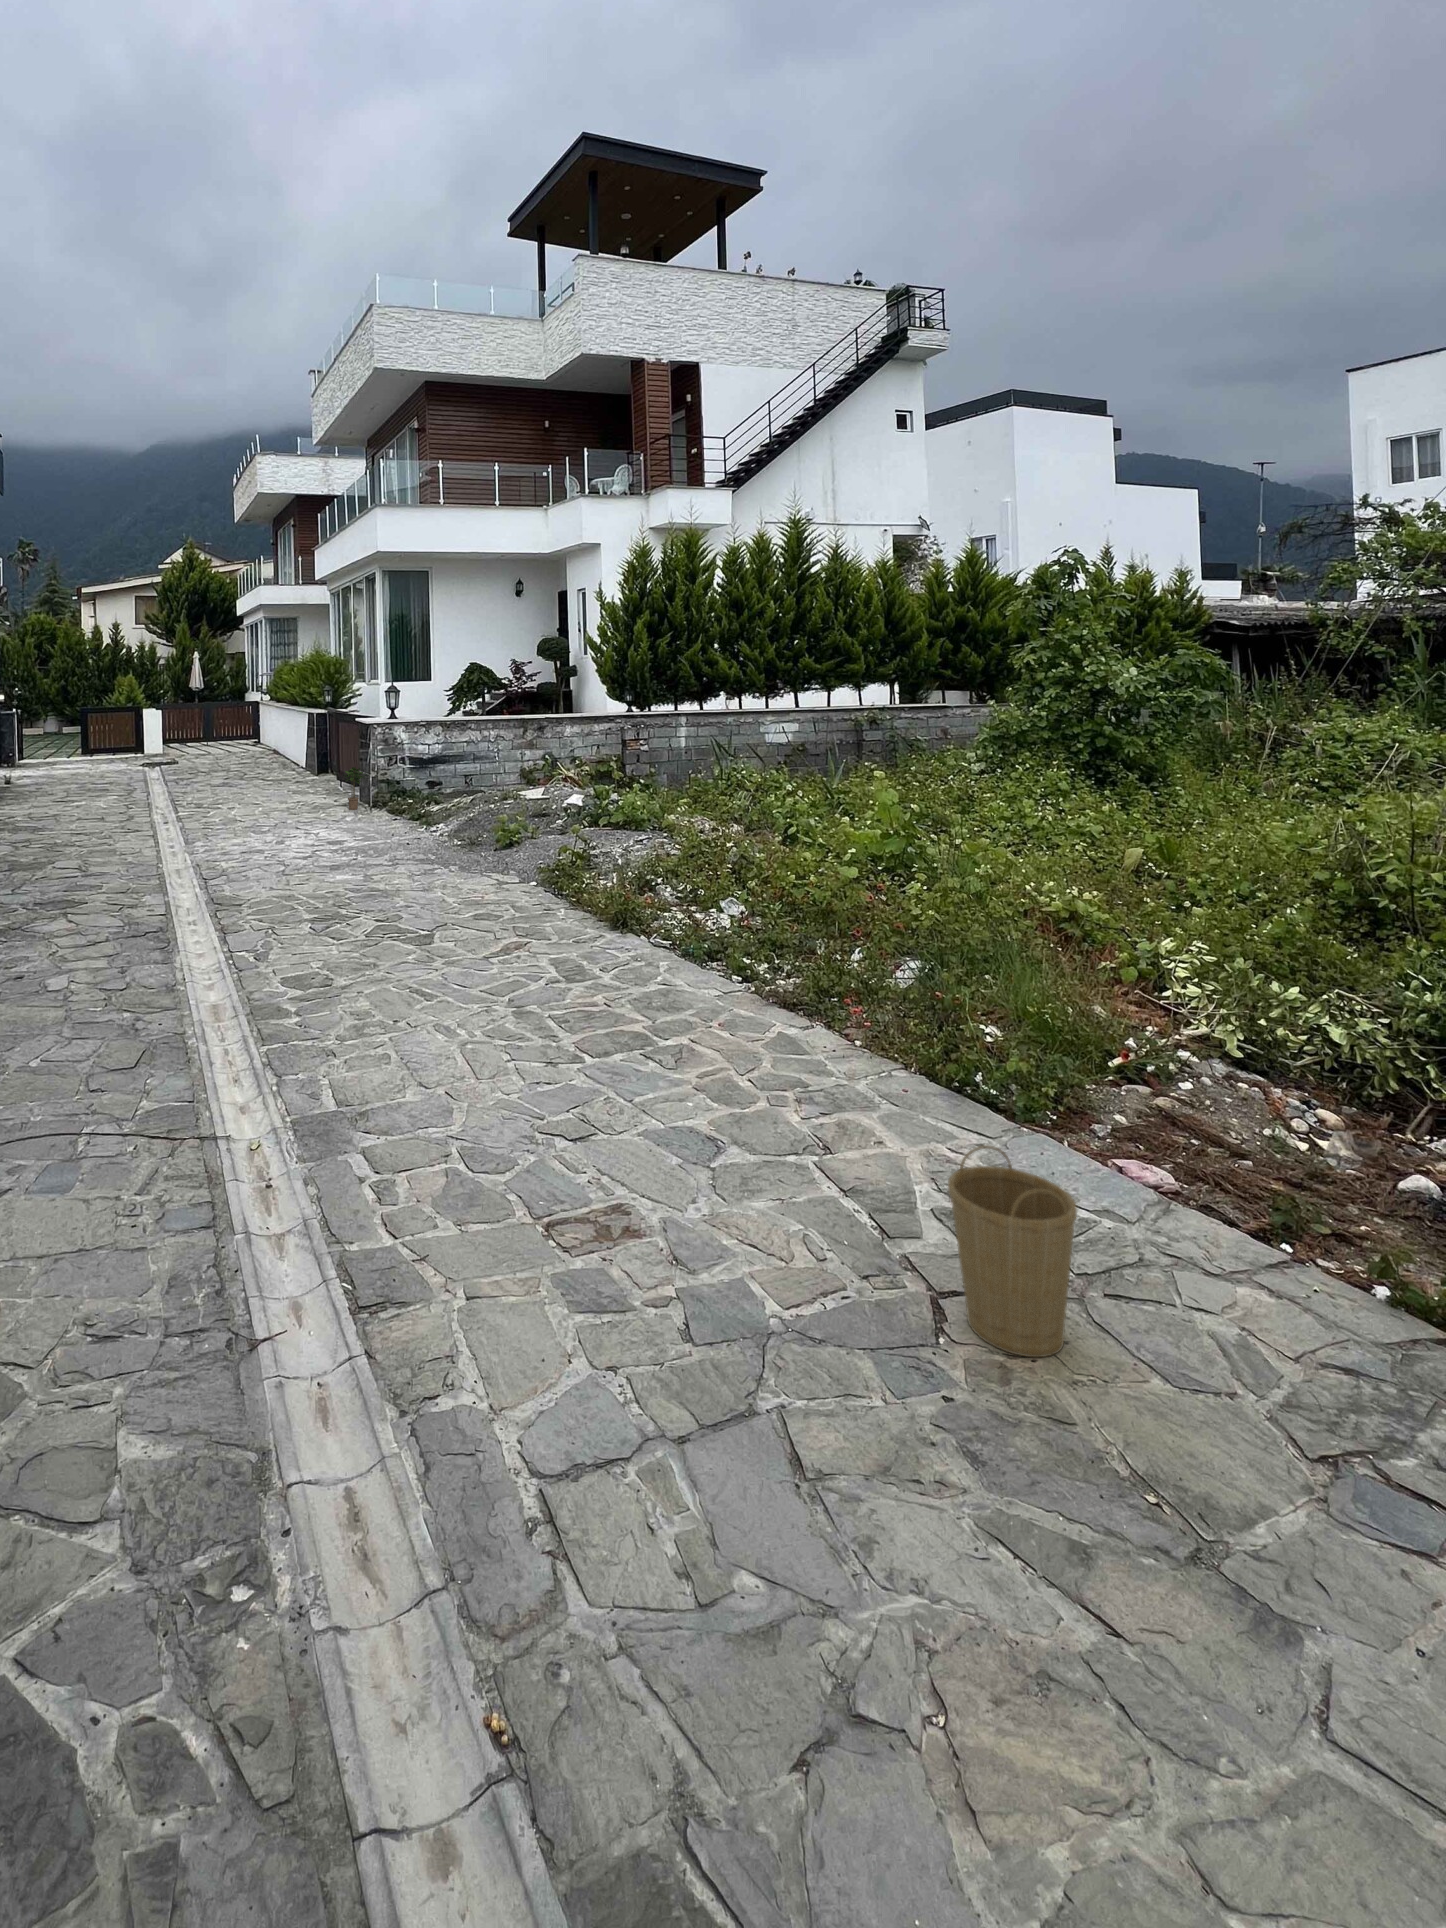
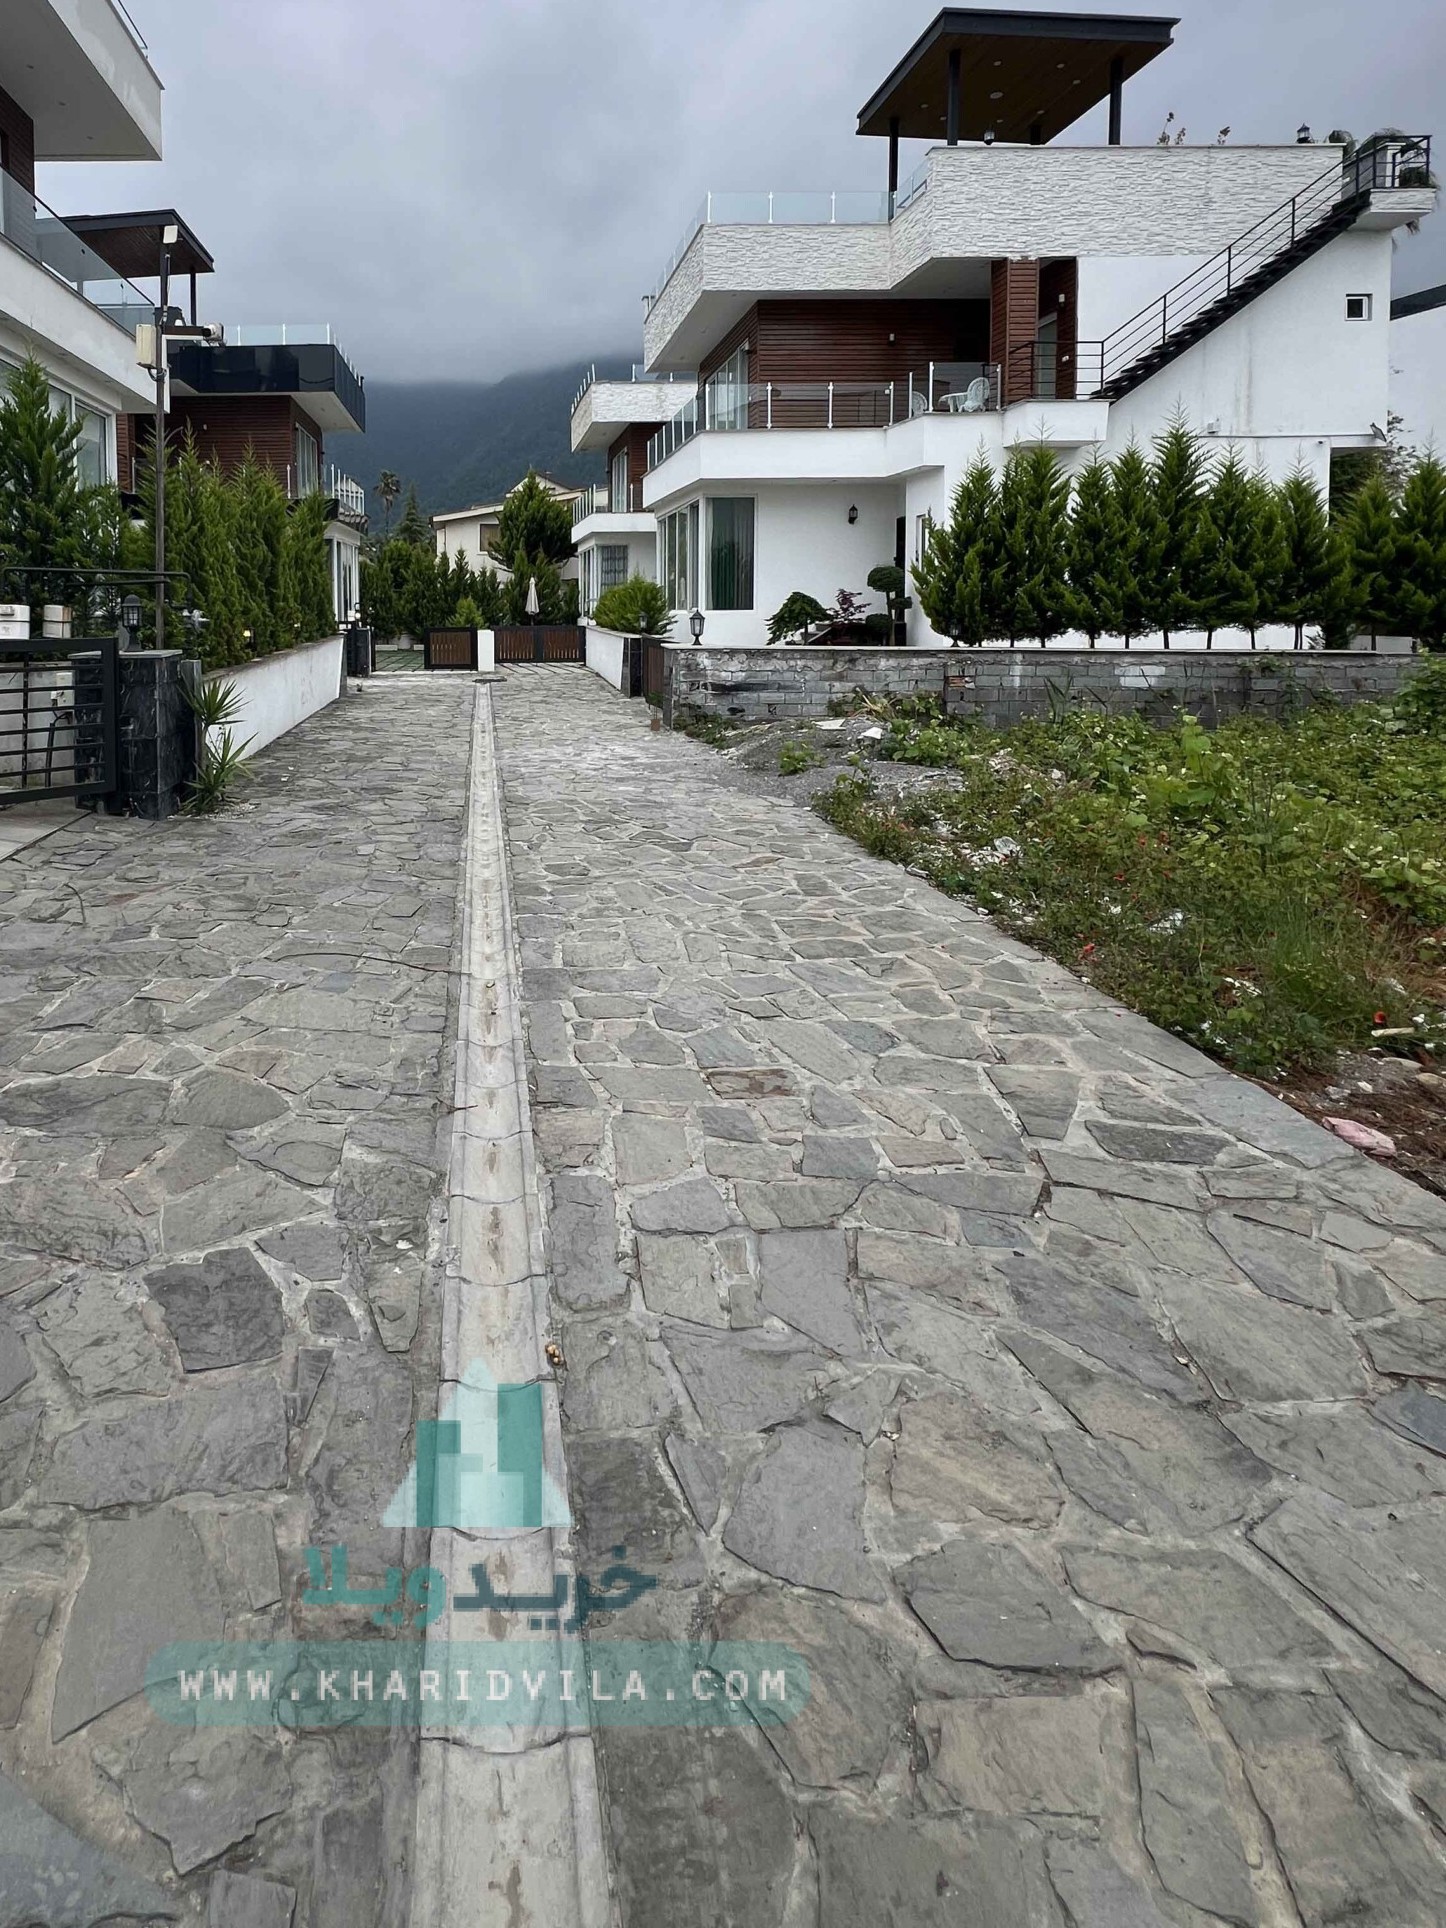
basket: present [948,1145,1077,1357] -> none [1064,1057,1193,1250]

